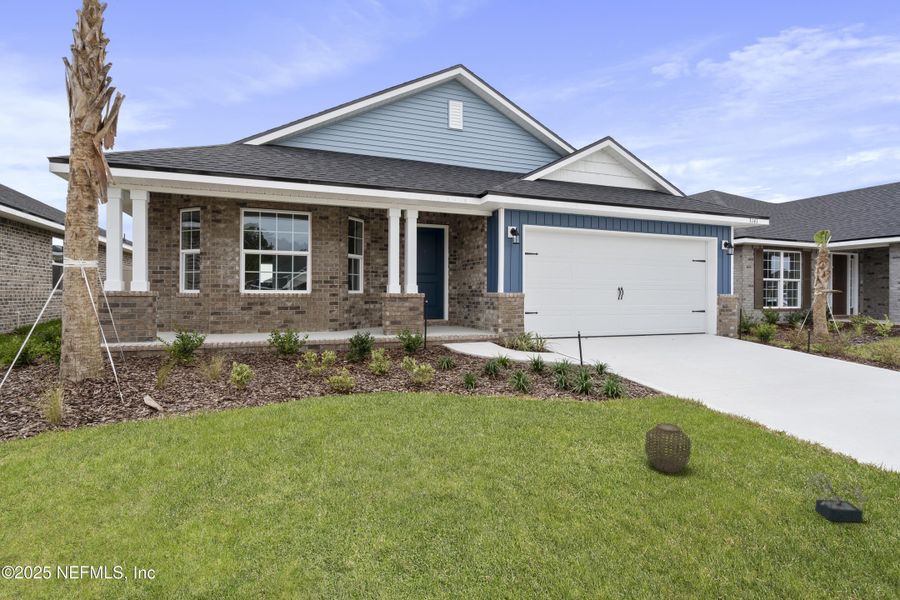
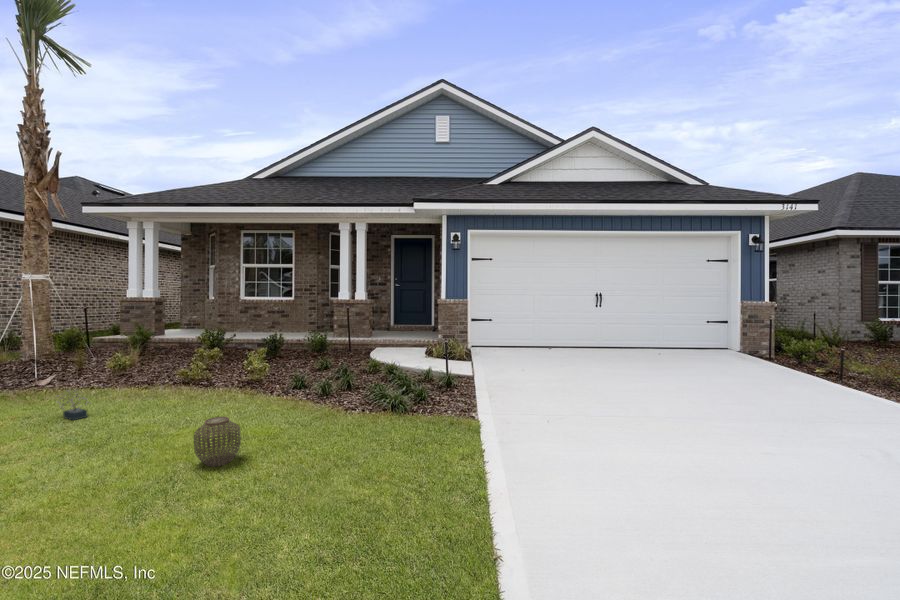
decorative plant: present [807,470,867,522] -> present [58,391,87,420]

